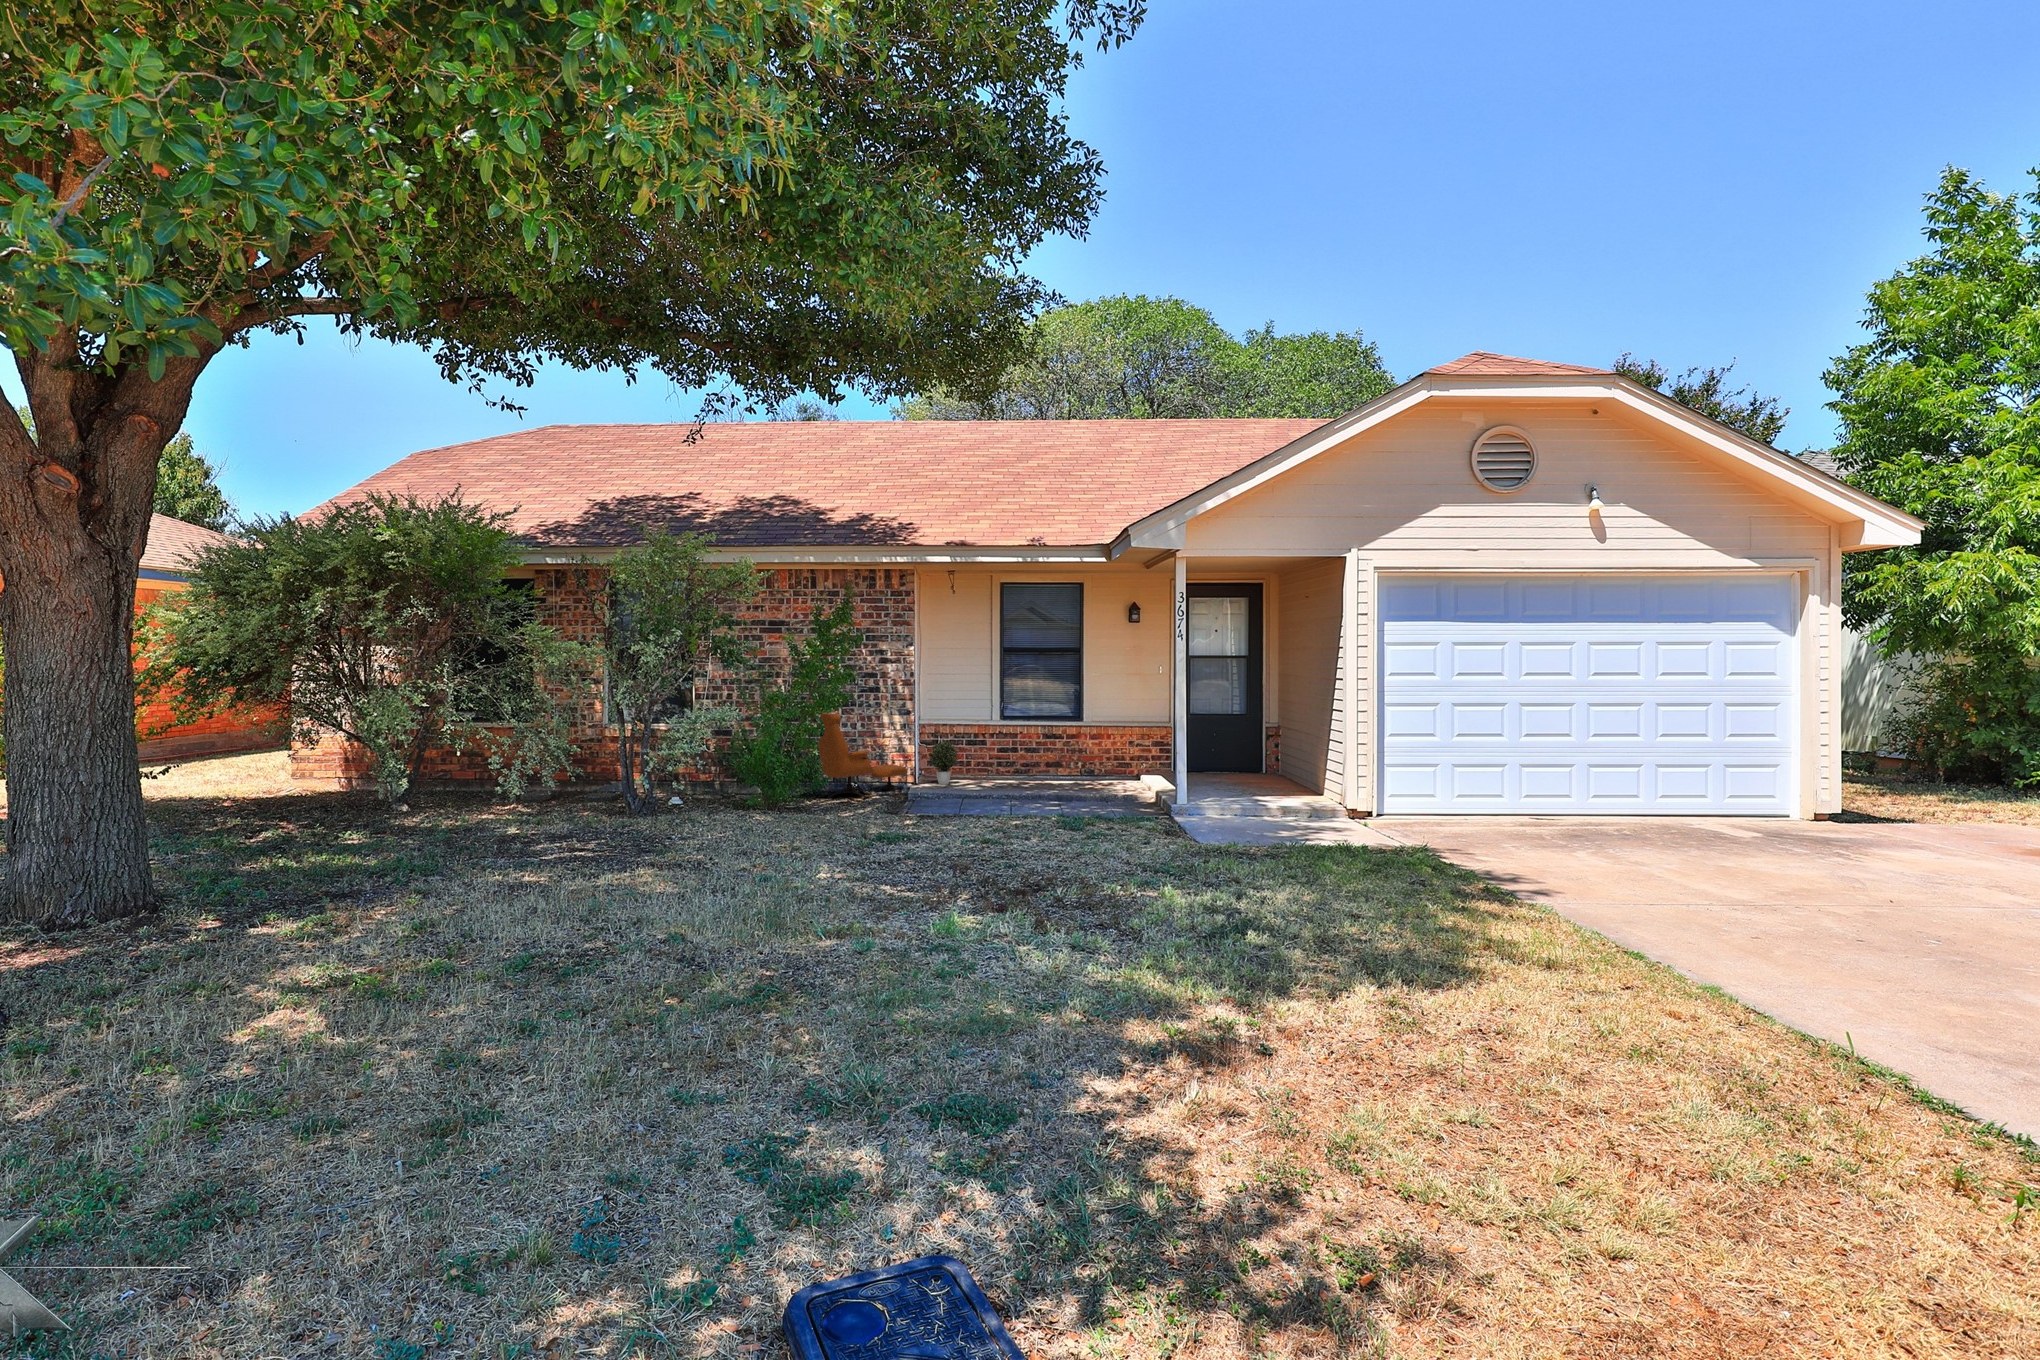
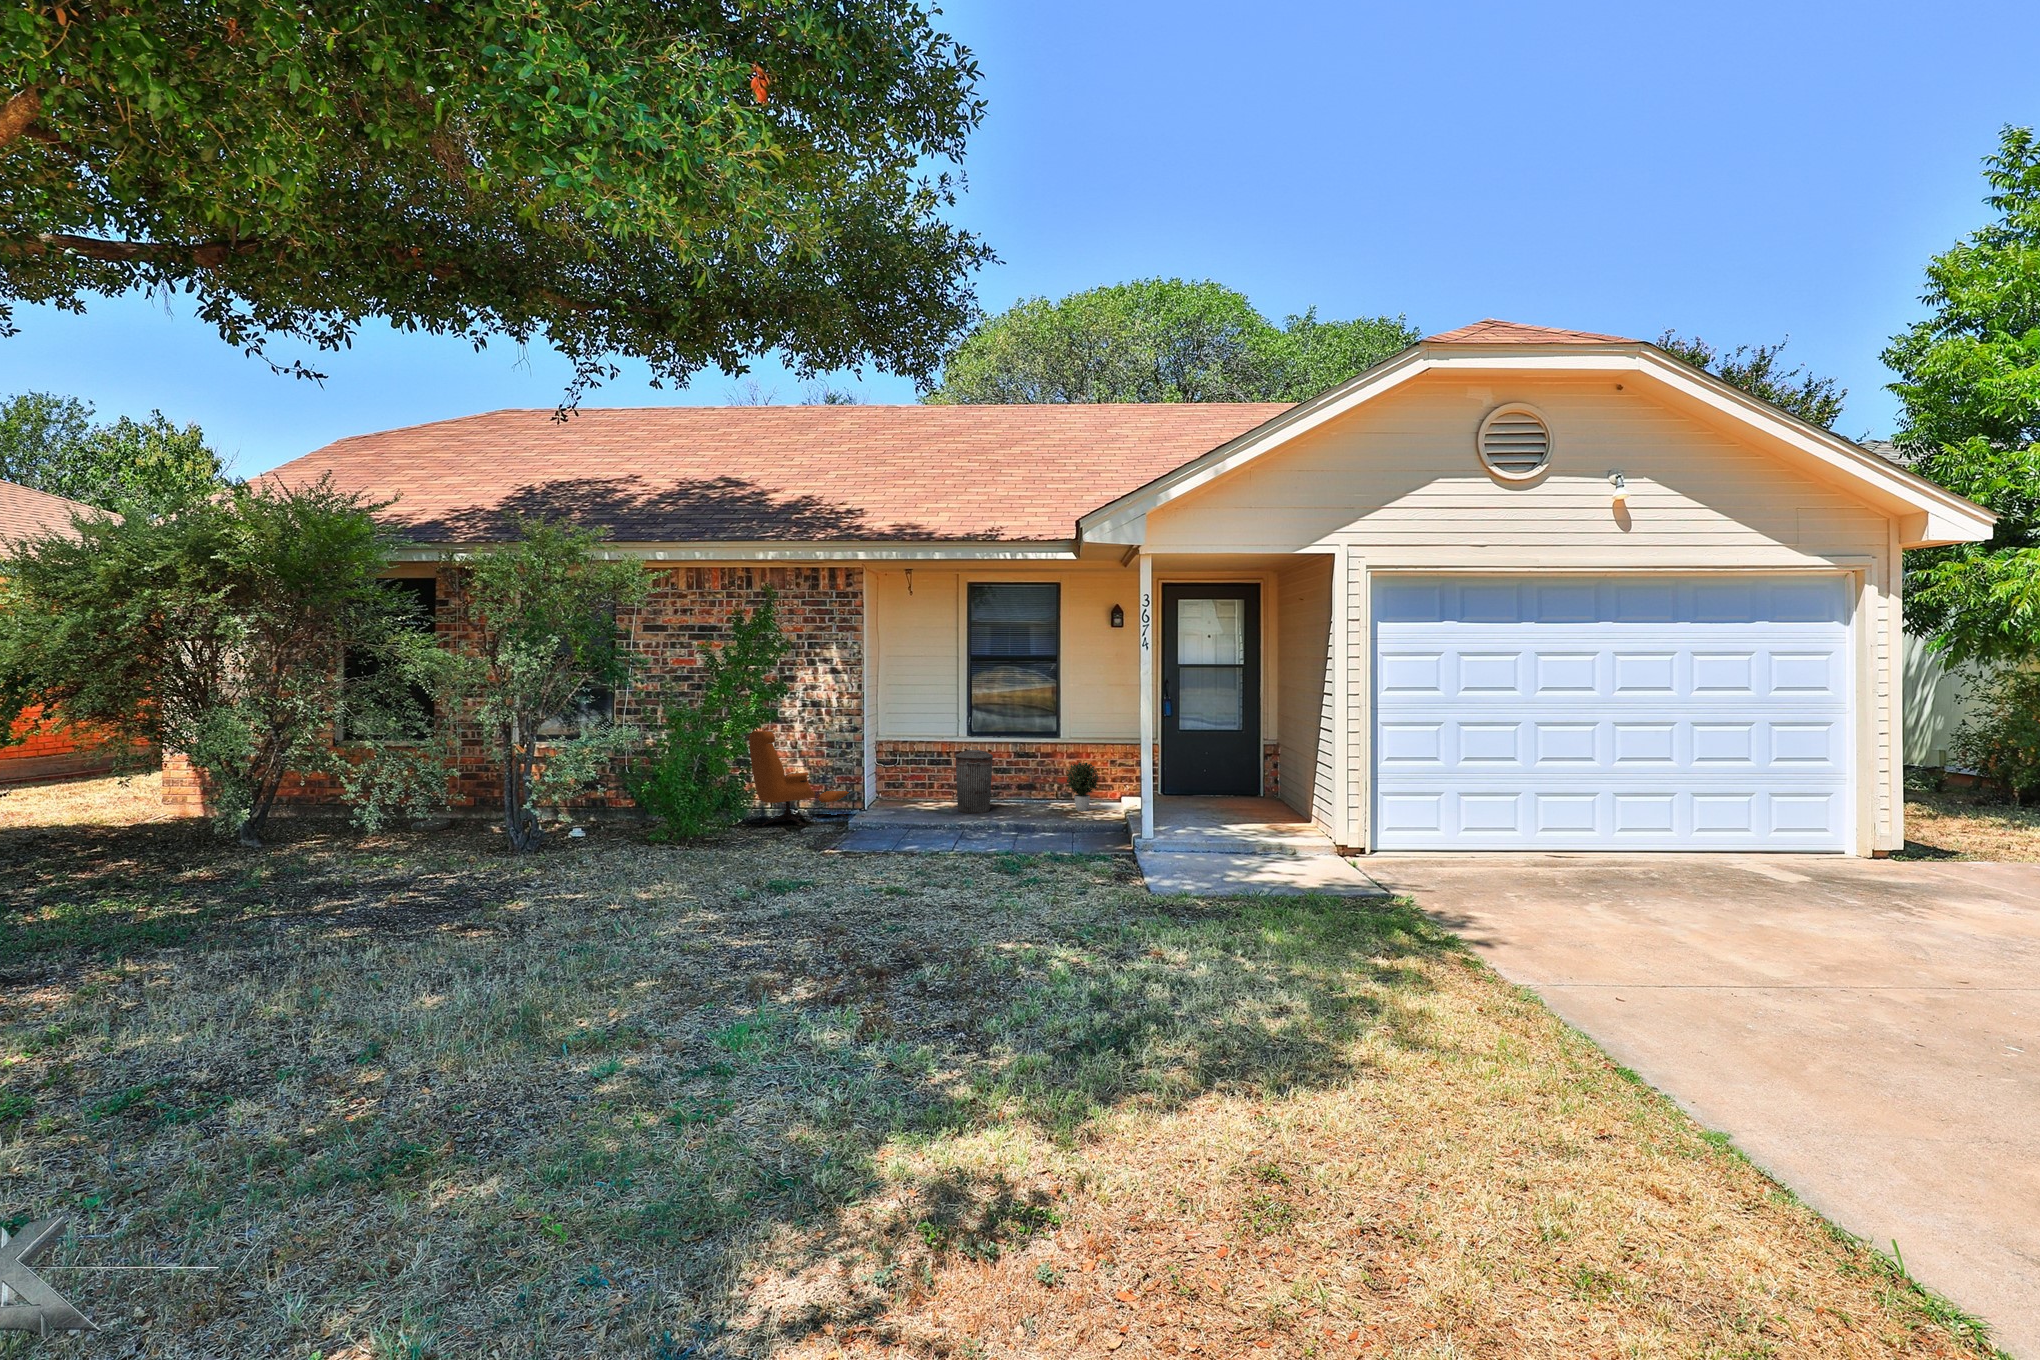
trash can: none [994,729,1028,788] -> present [955,747,993,813]
potted plant: present [929,741,958,785] -> present [1067,762,1099,811]

